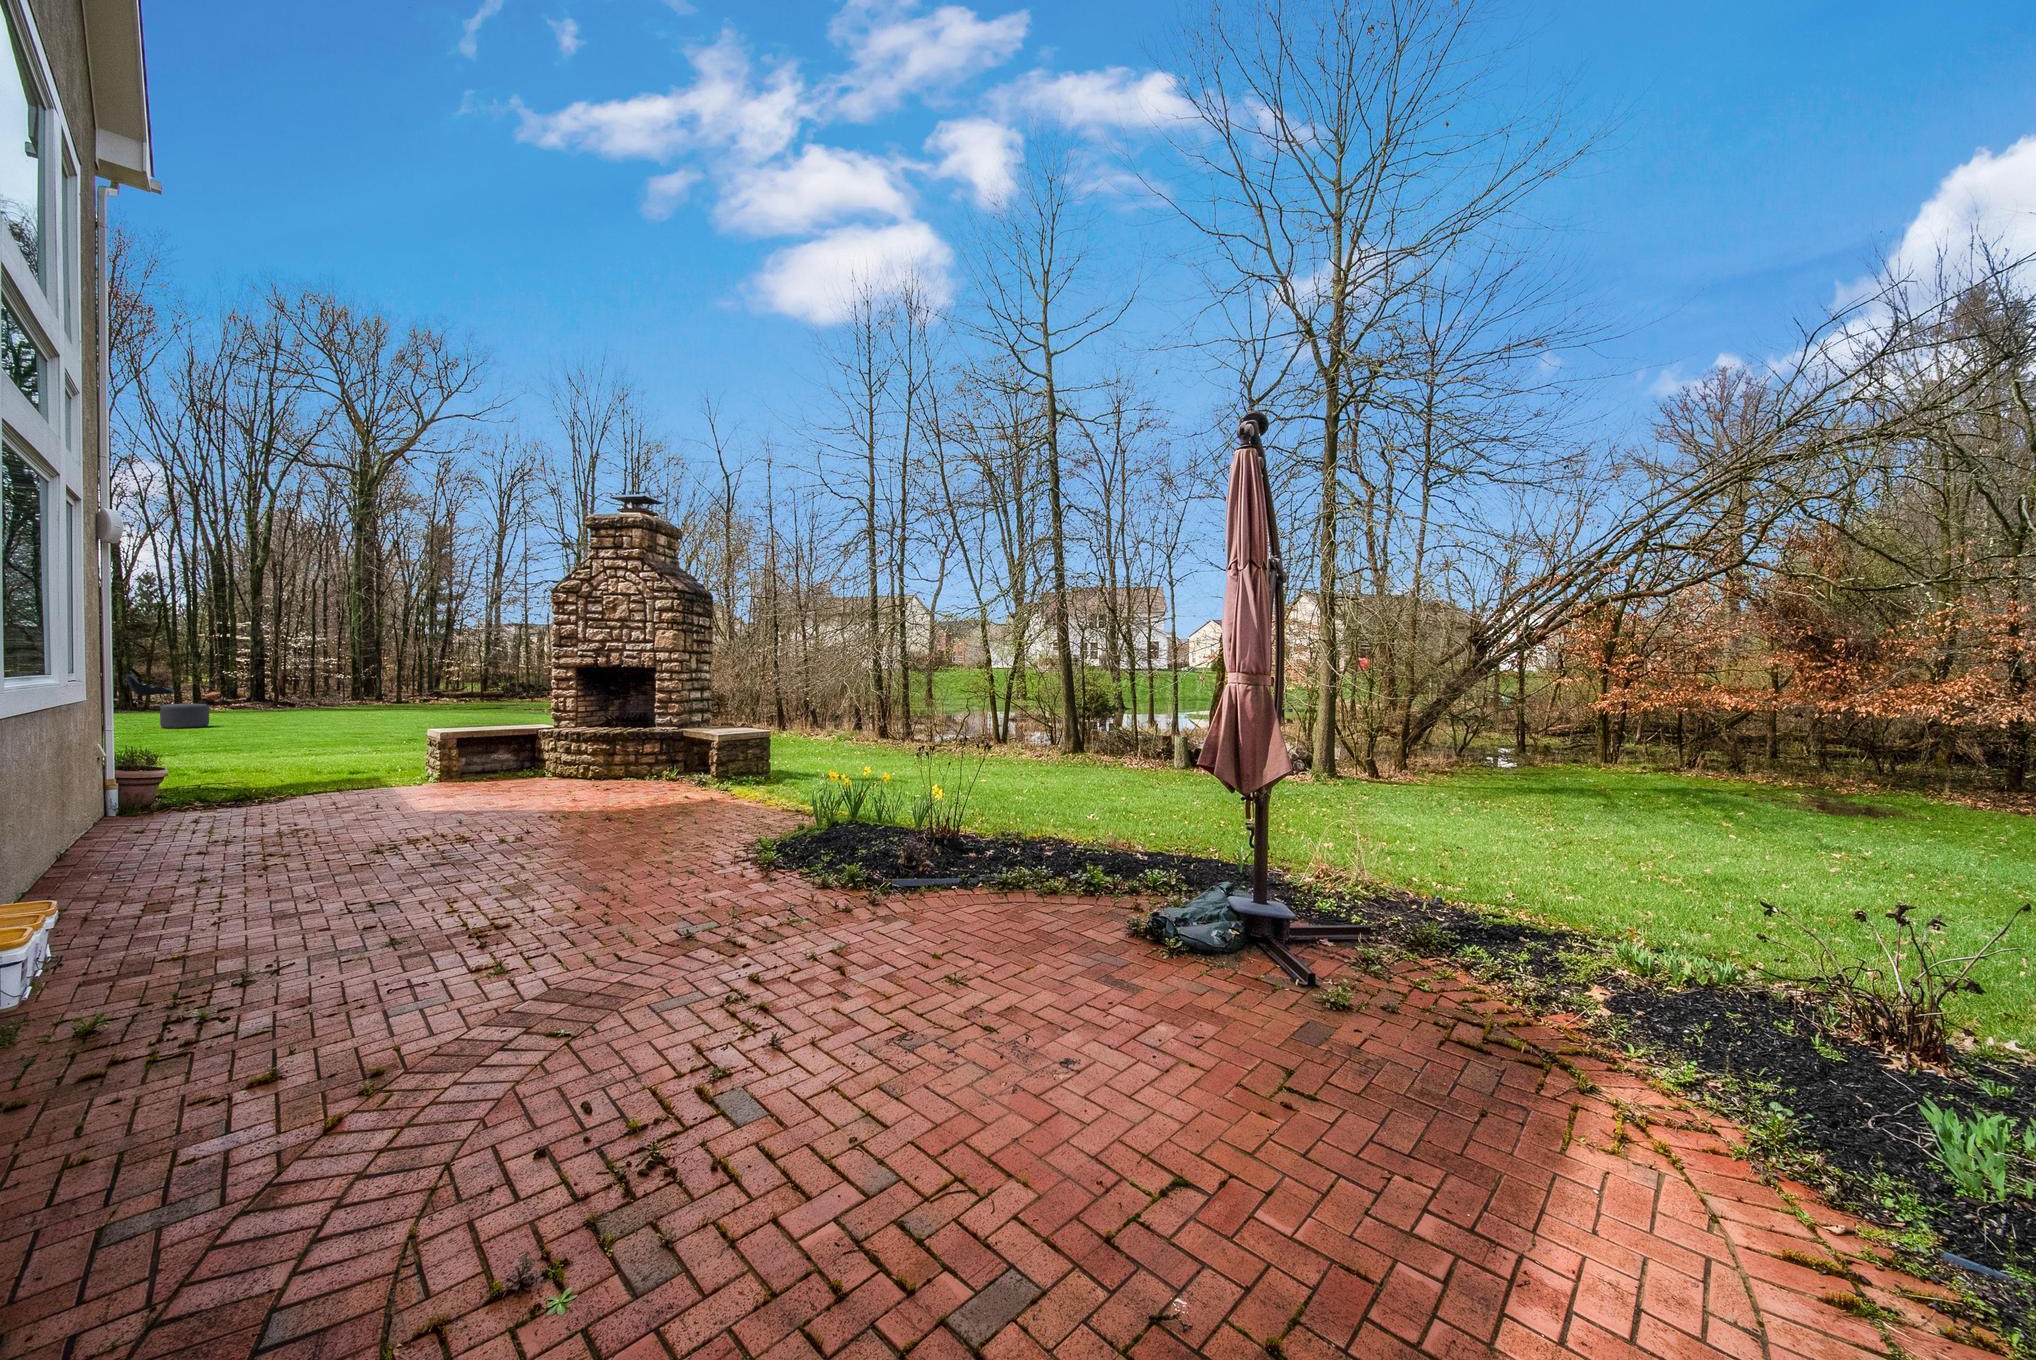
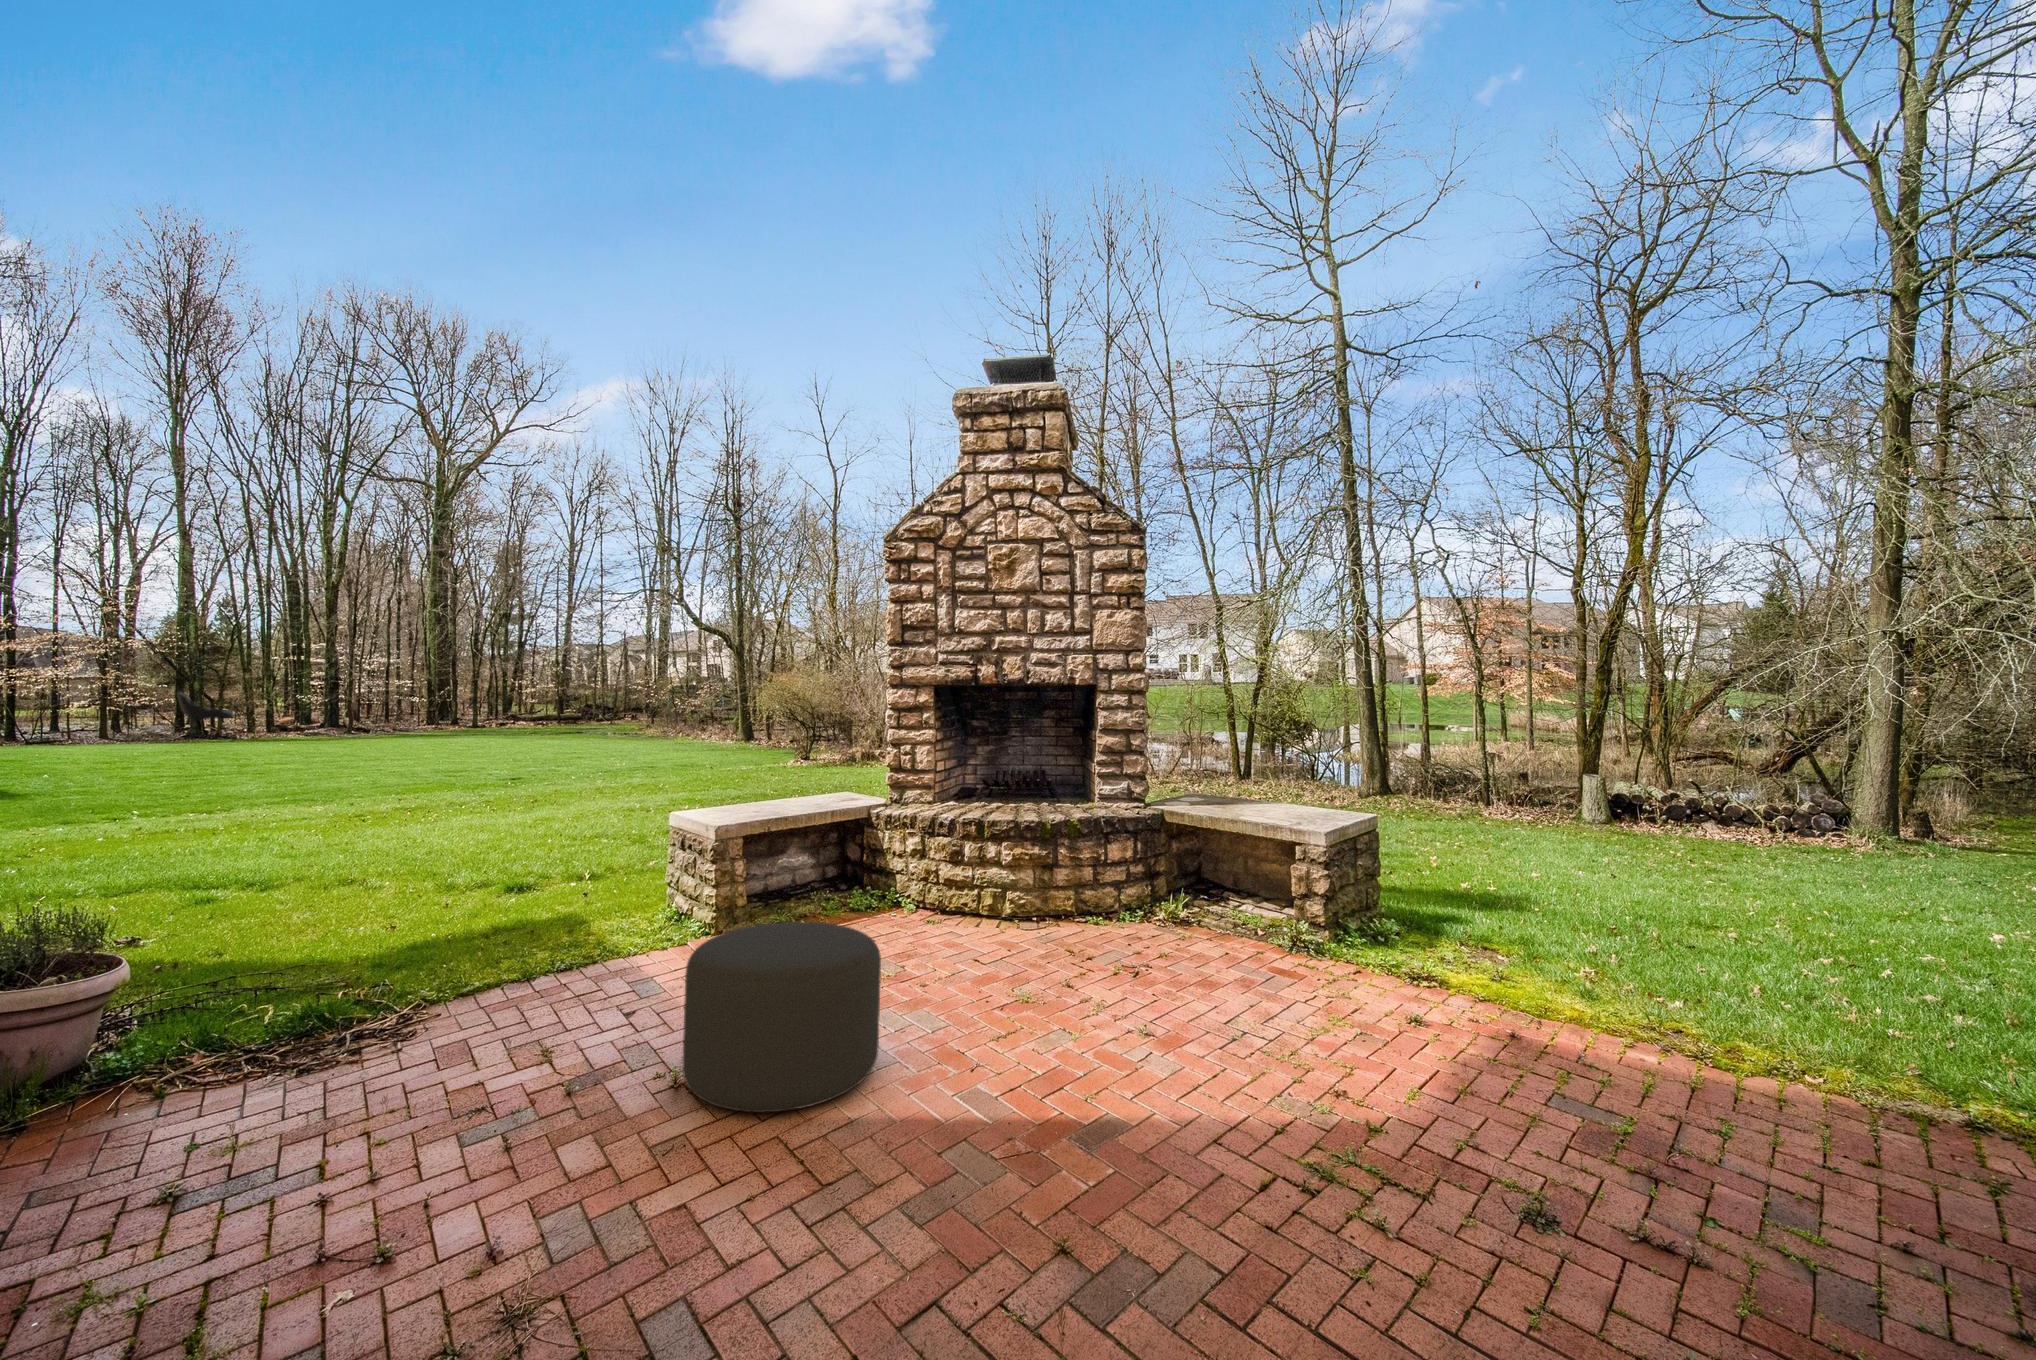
ottoman: present [160,704,209,728] -> present [683,922,881,1112]

